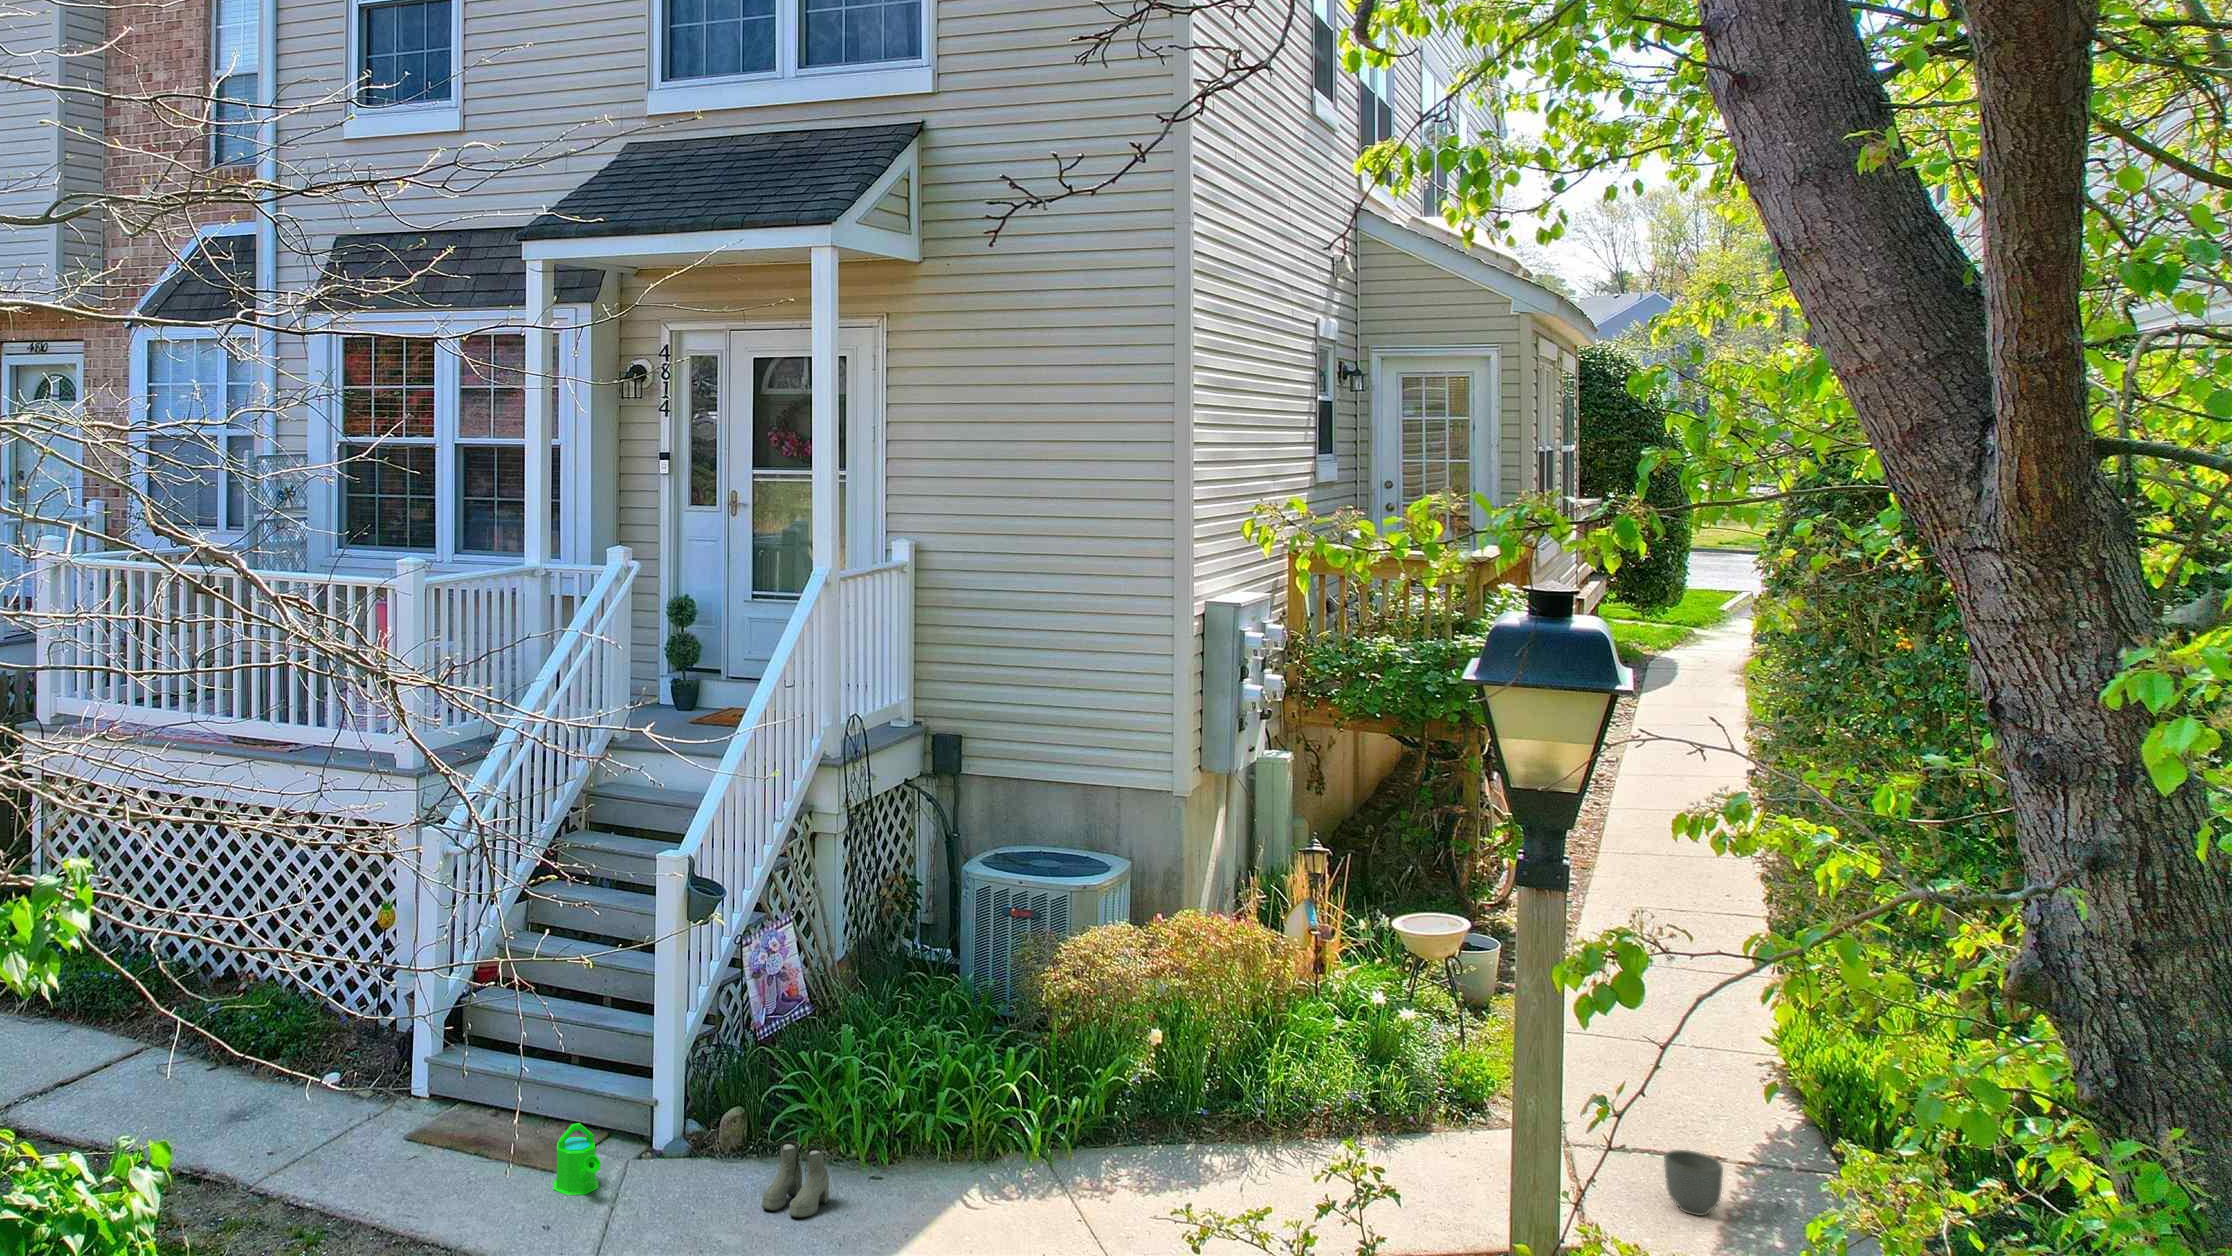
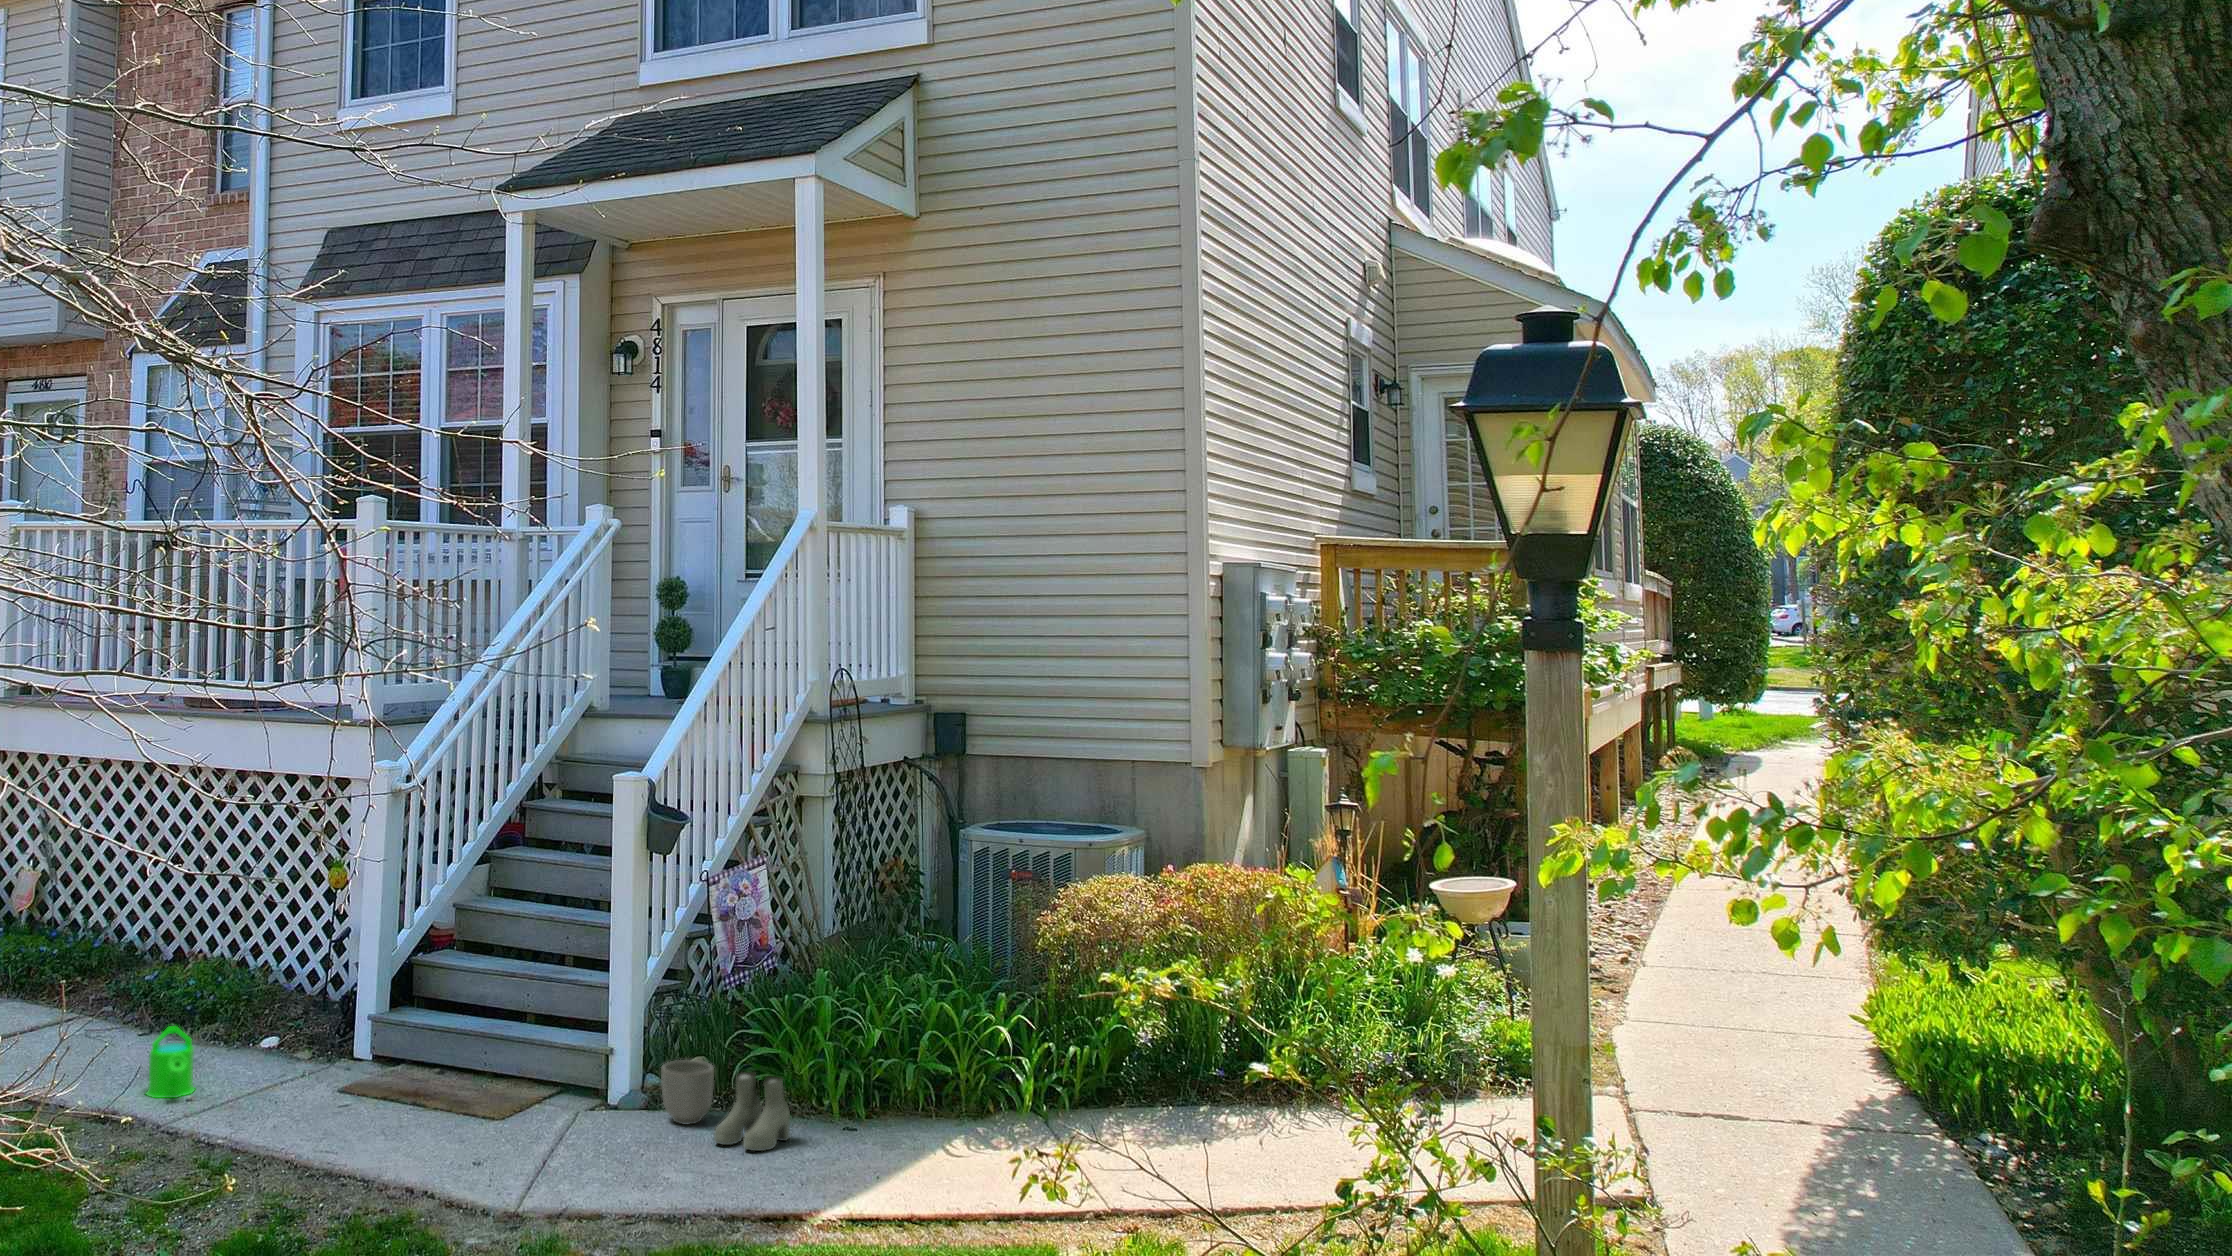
watering can: present [553,1123,601,1195] -> present [146,1026,195,1098]
planter: present [1664,1150,1723,1216] -> present [661,1060,714,1124]

